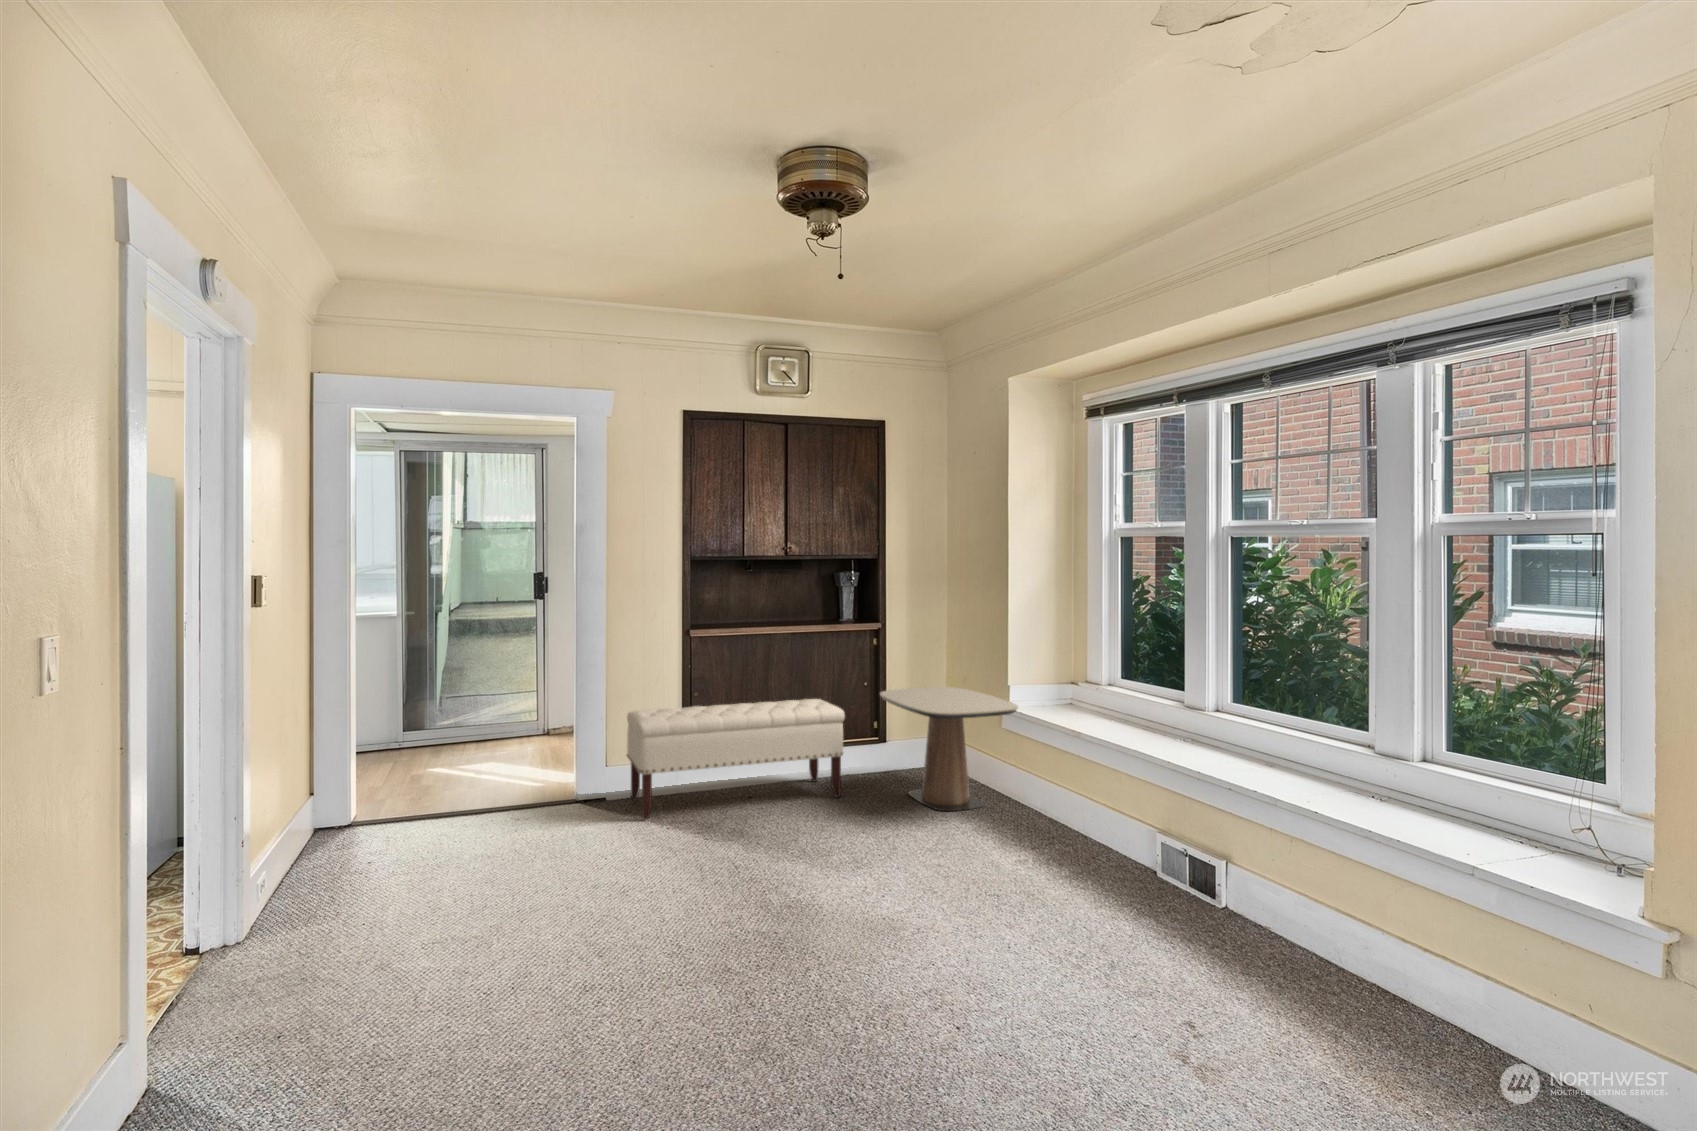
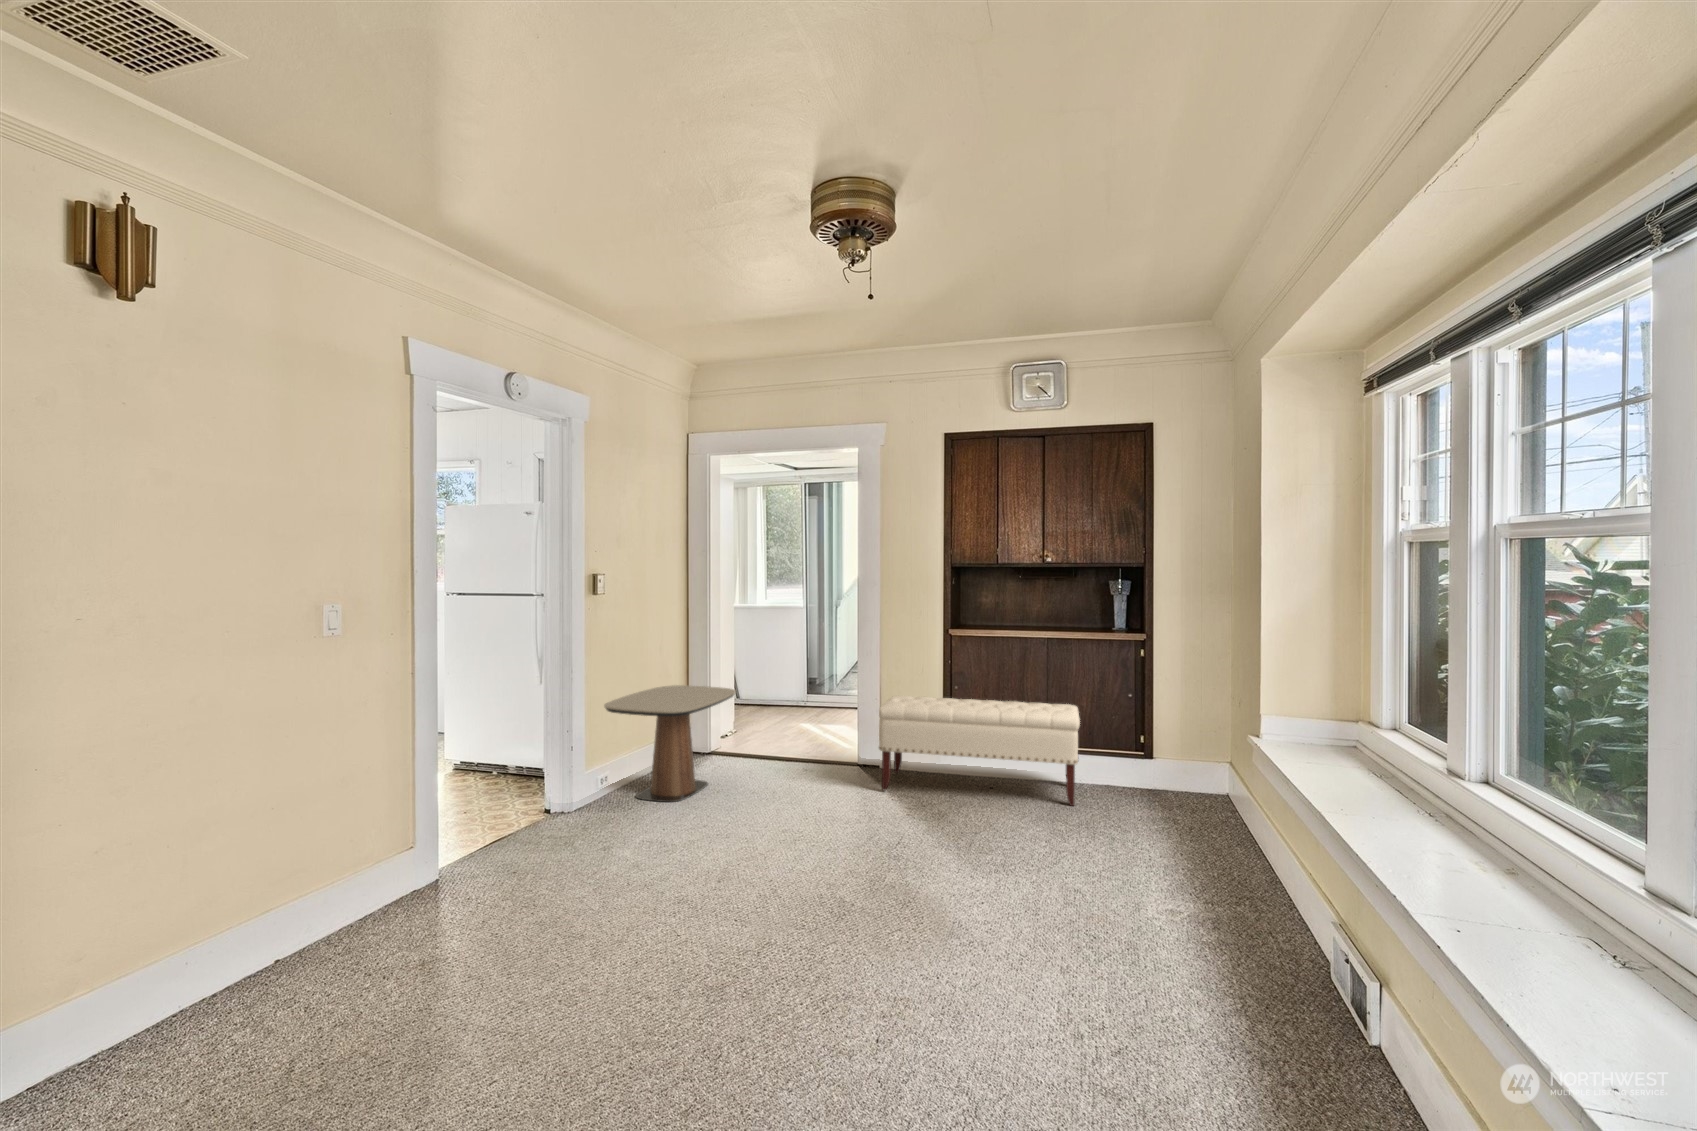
side table: present [880,687,1018,811] -> present [604,685,736,802]

